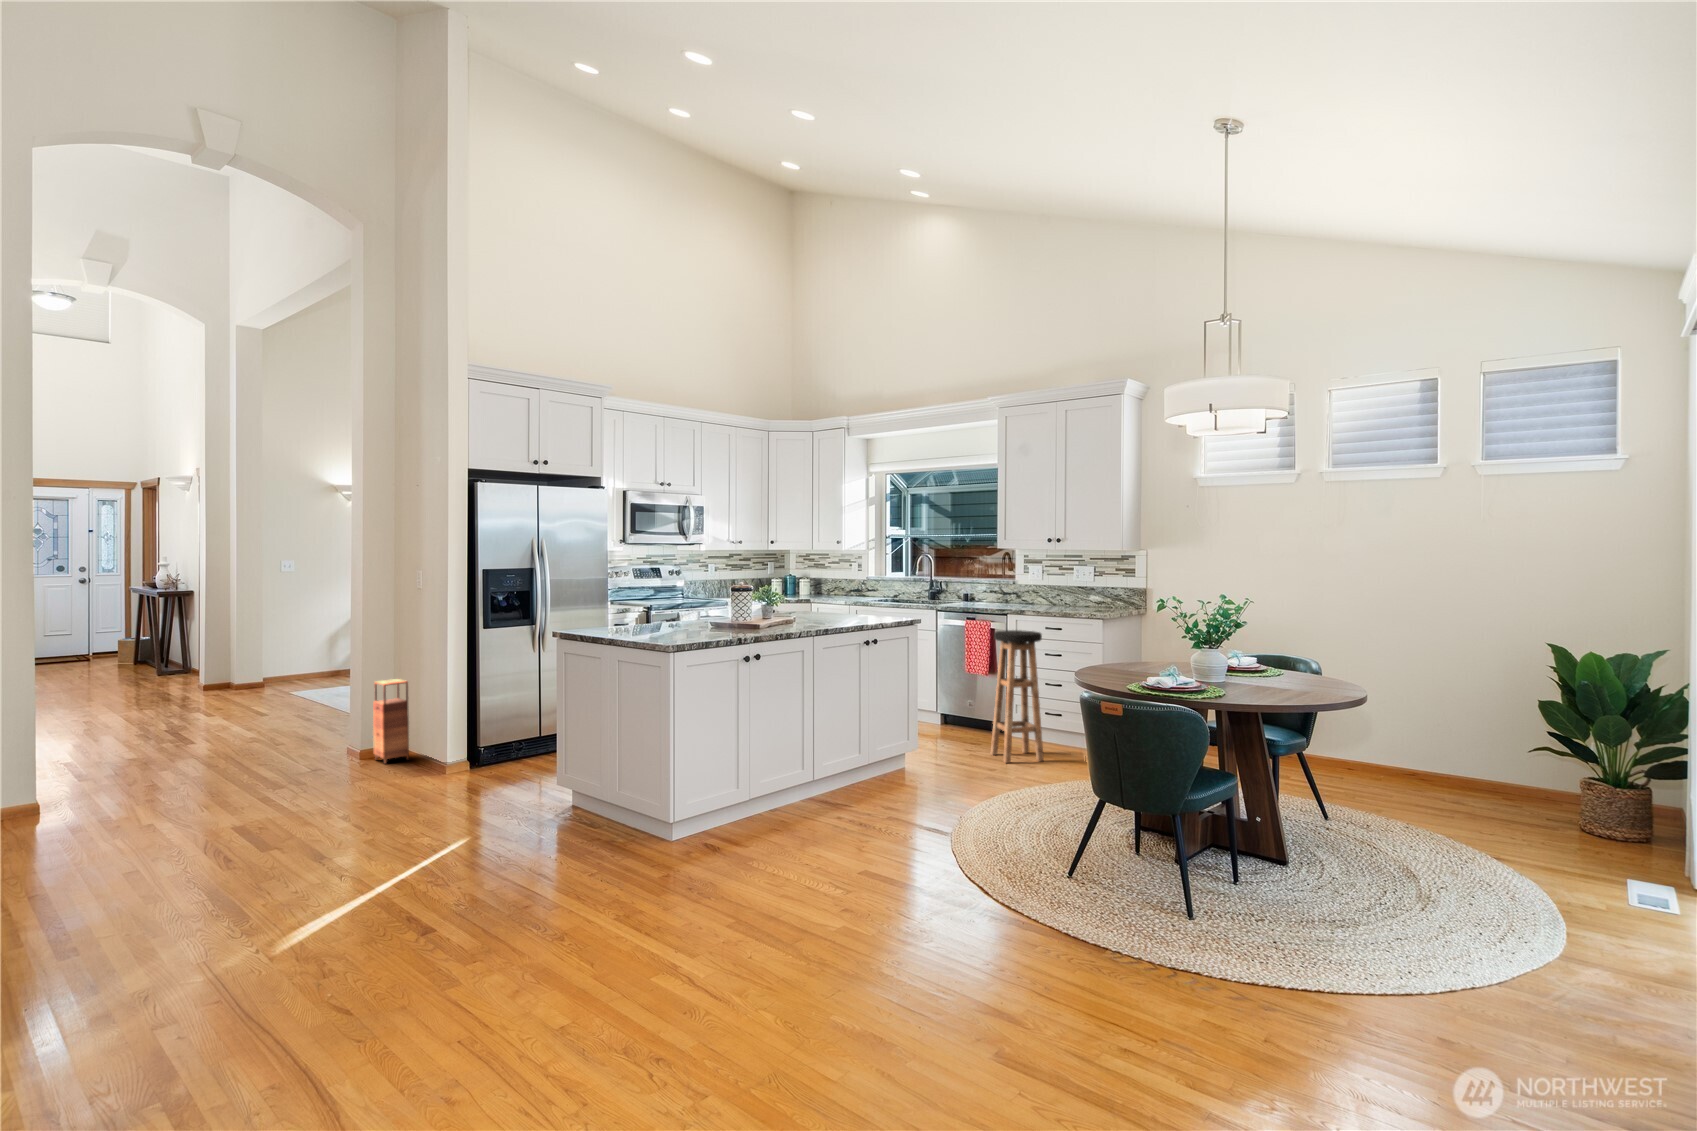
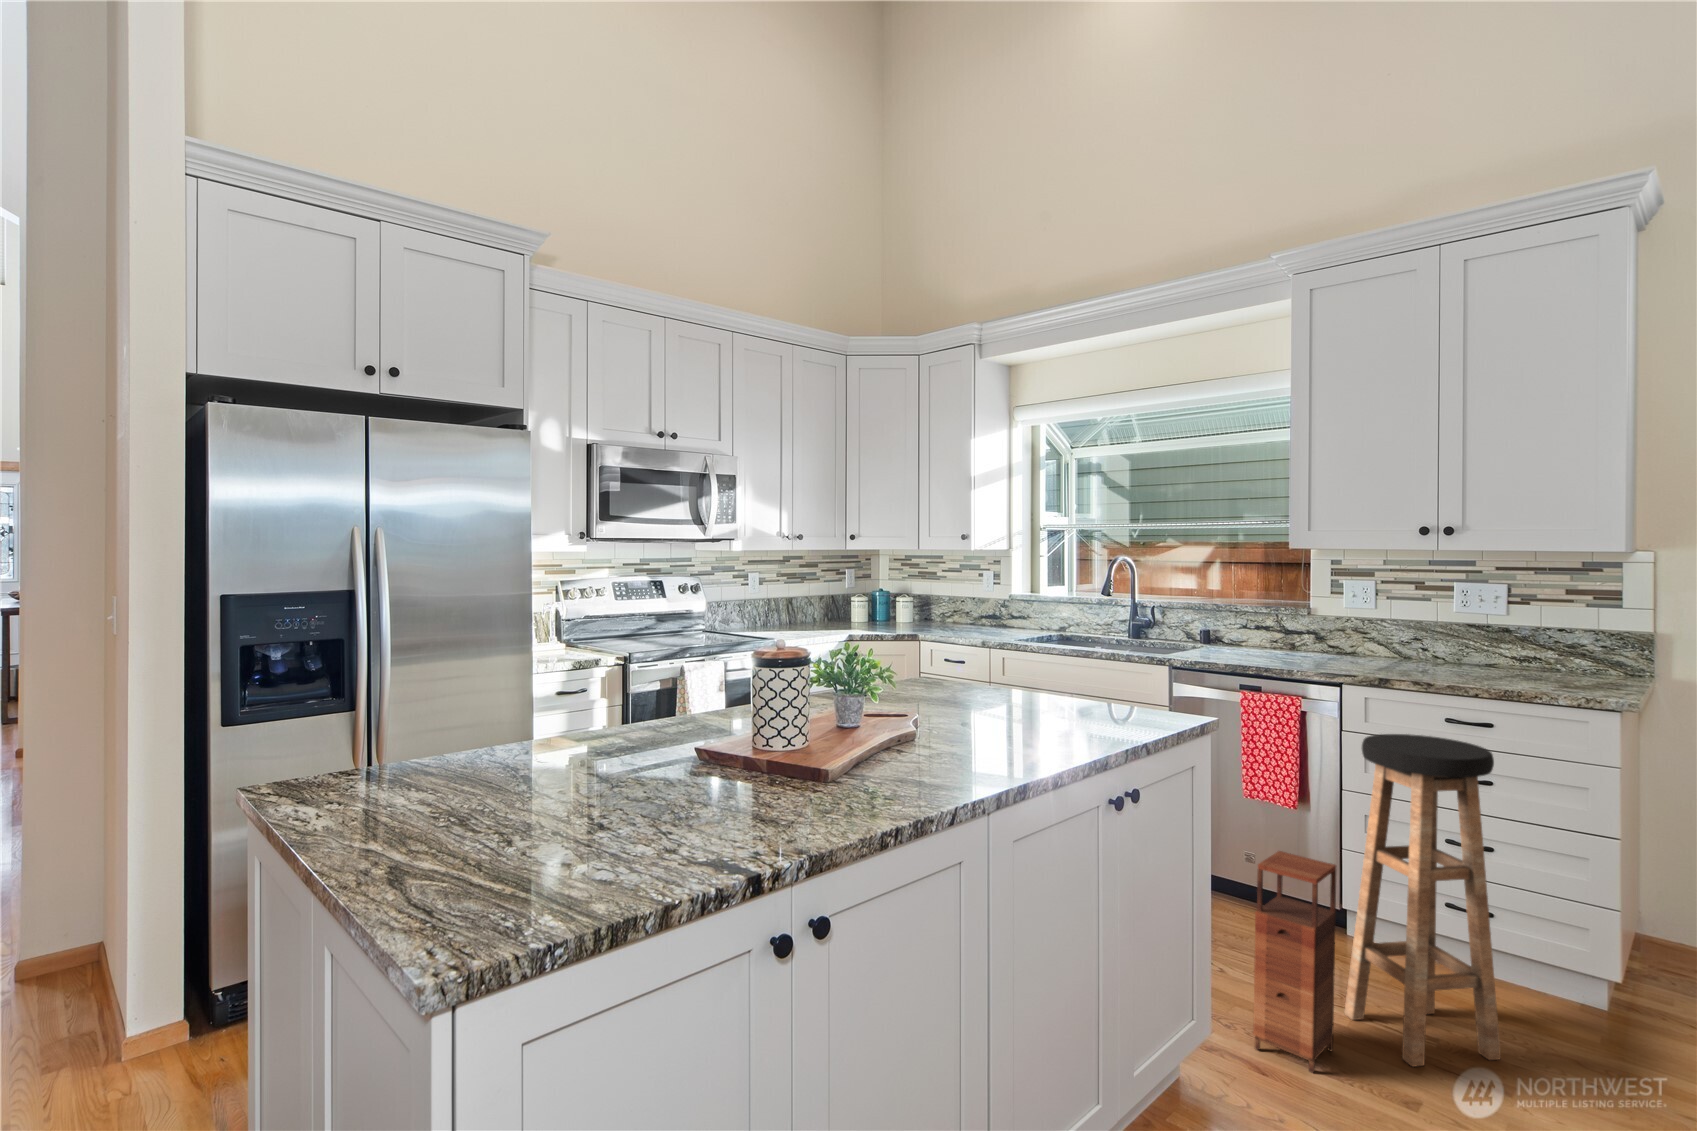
storage cabinet: present [373,679,409,764] -> present [1253,851,1336,1073]

